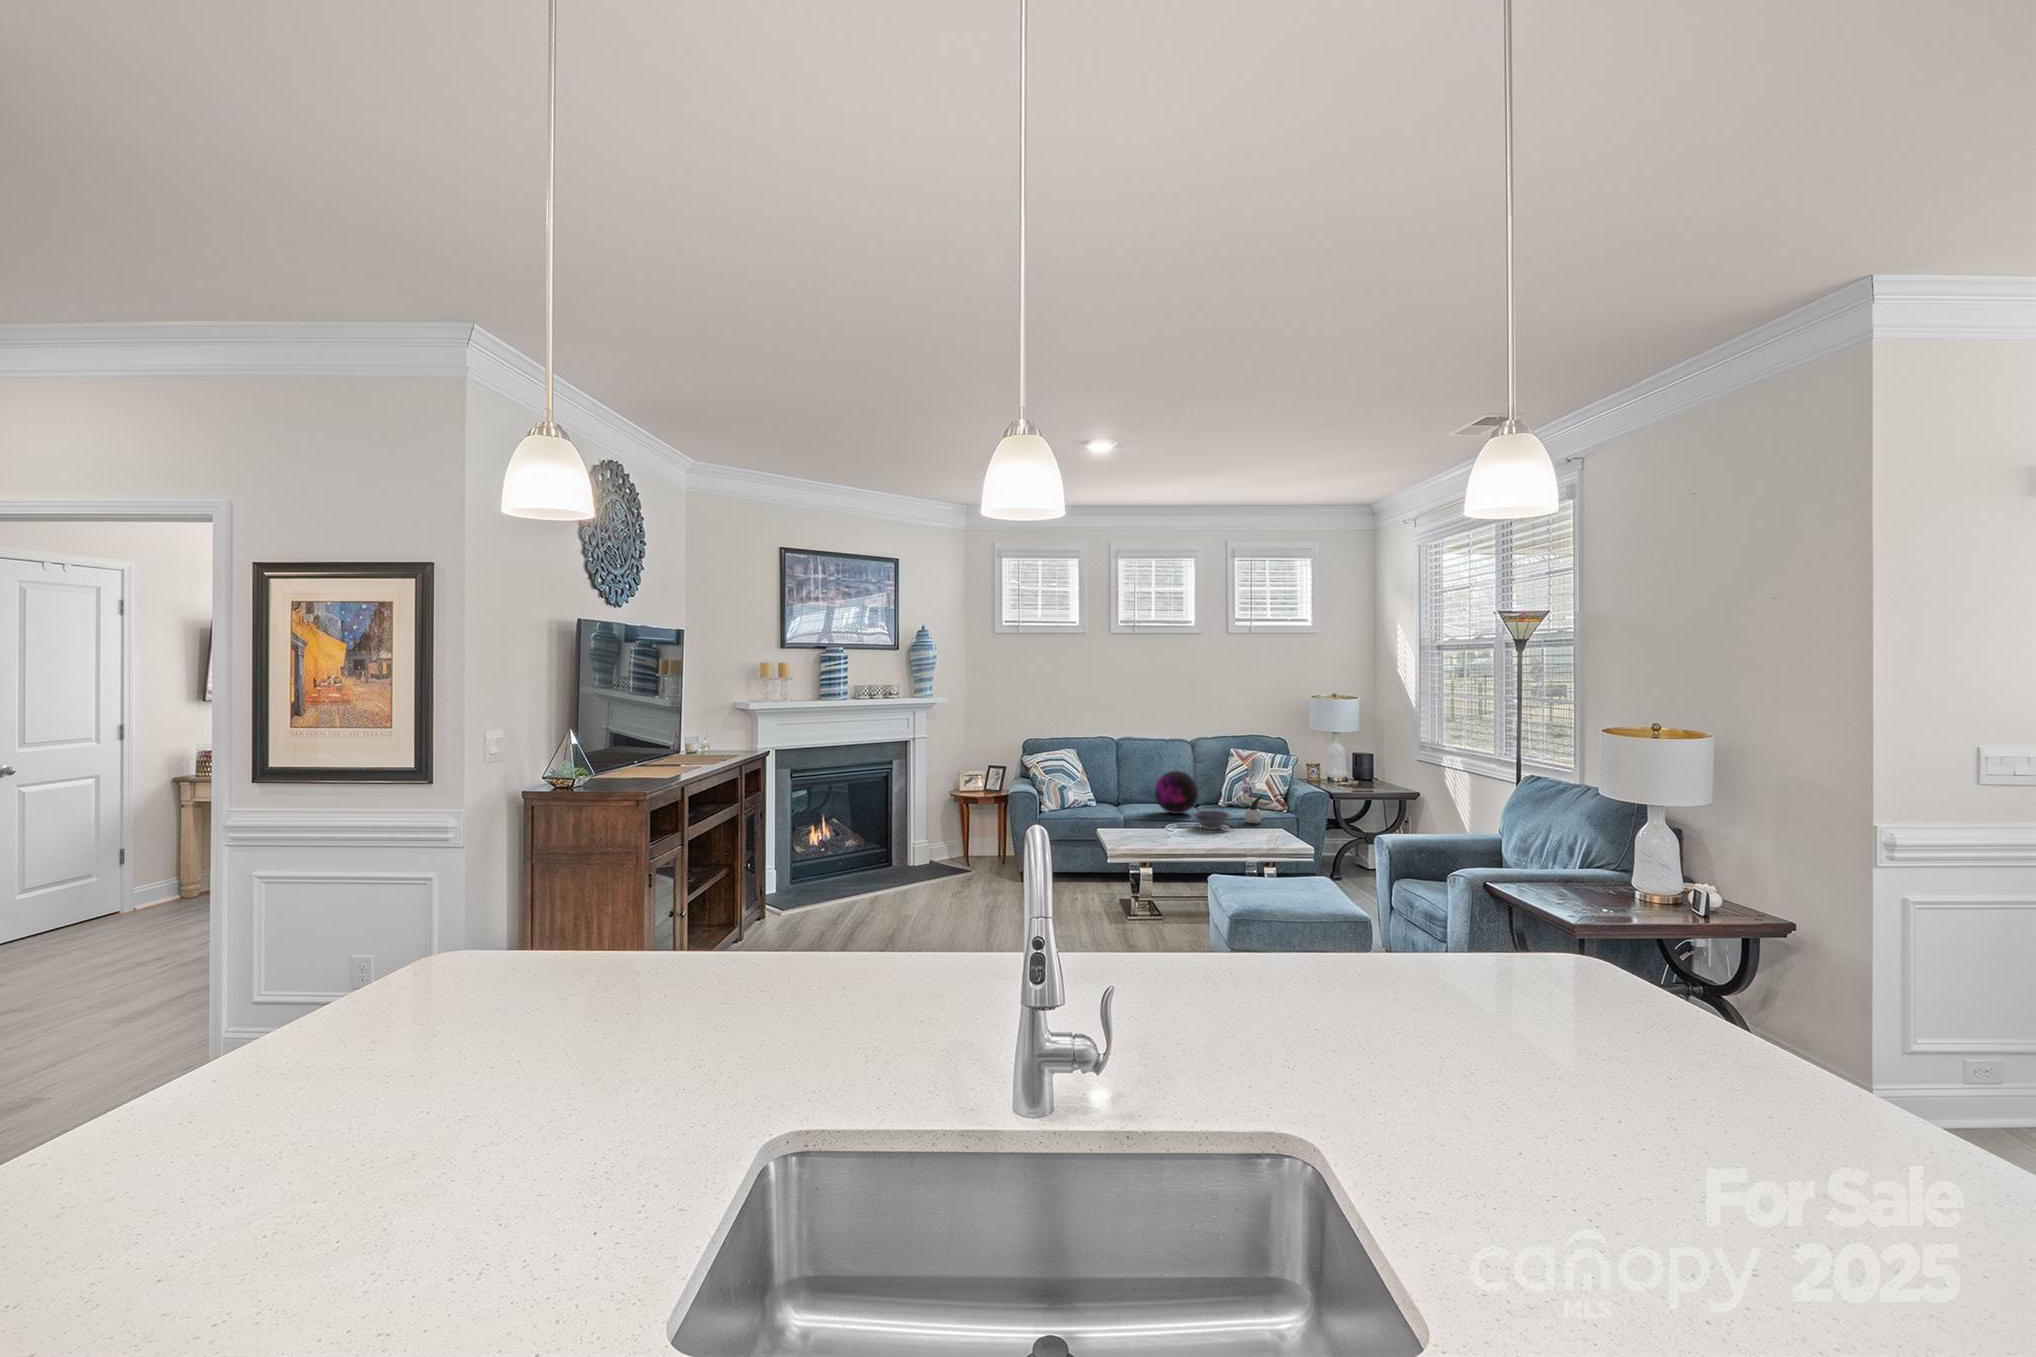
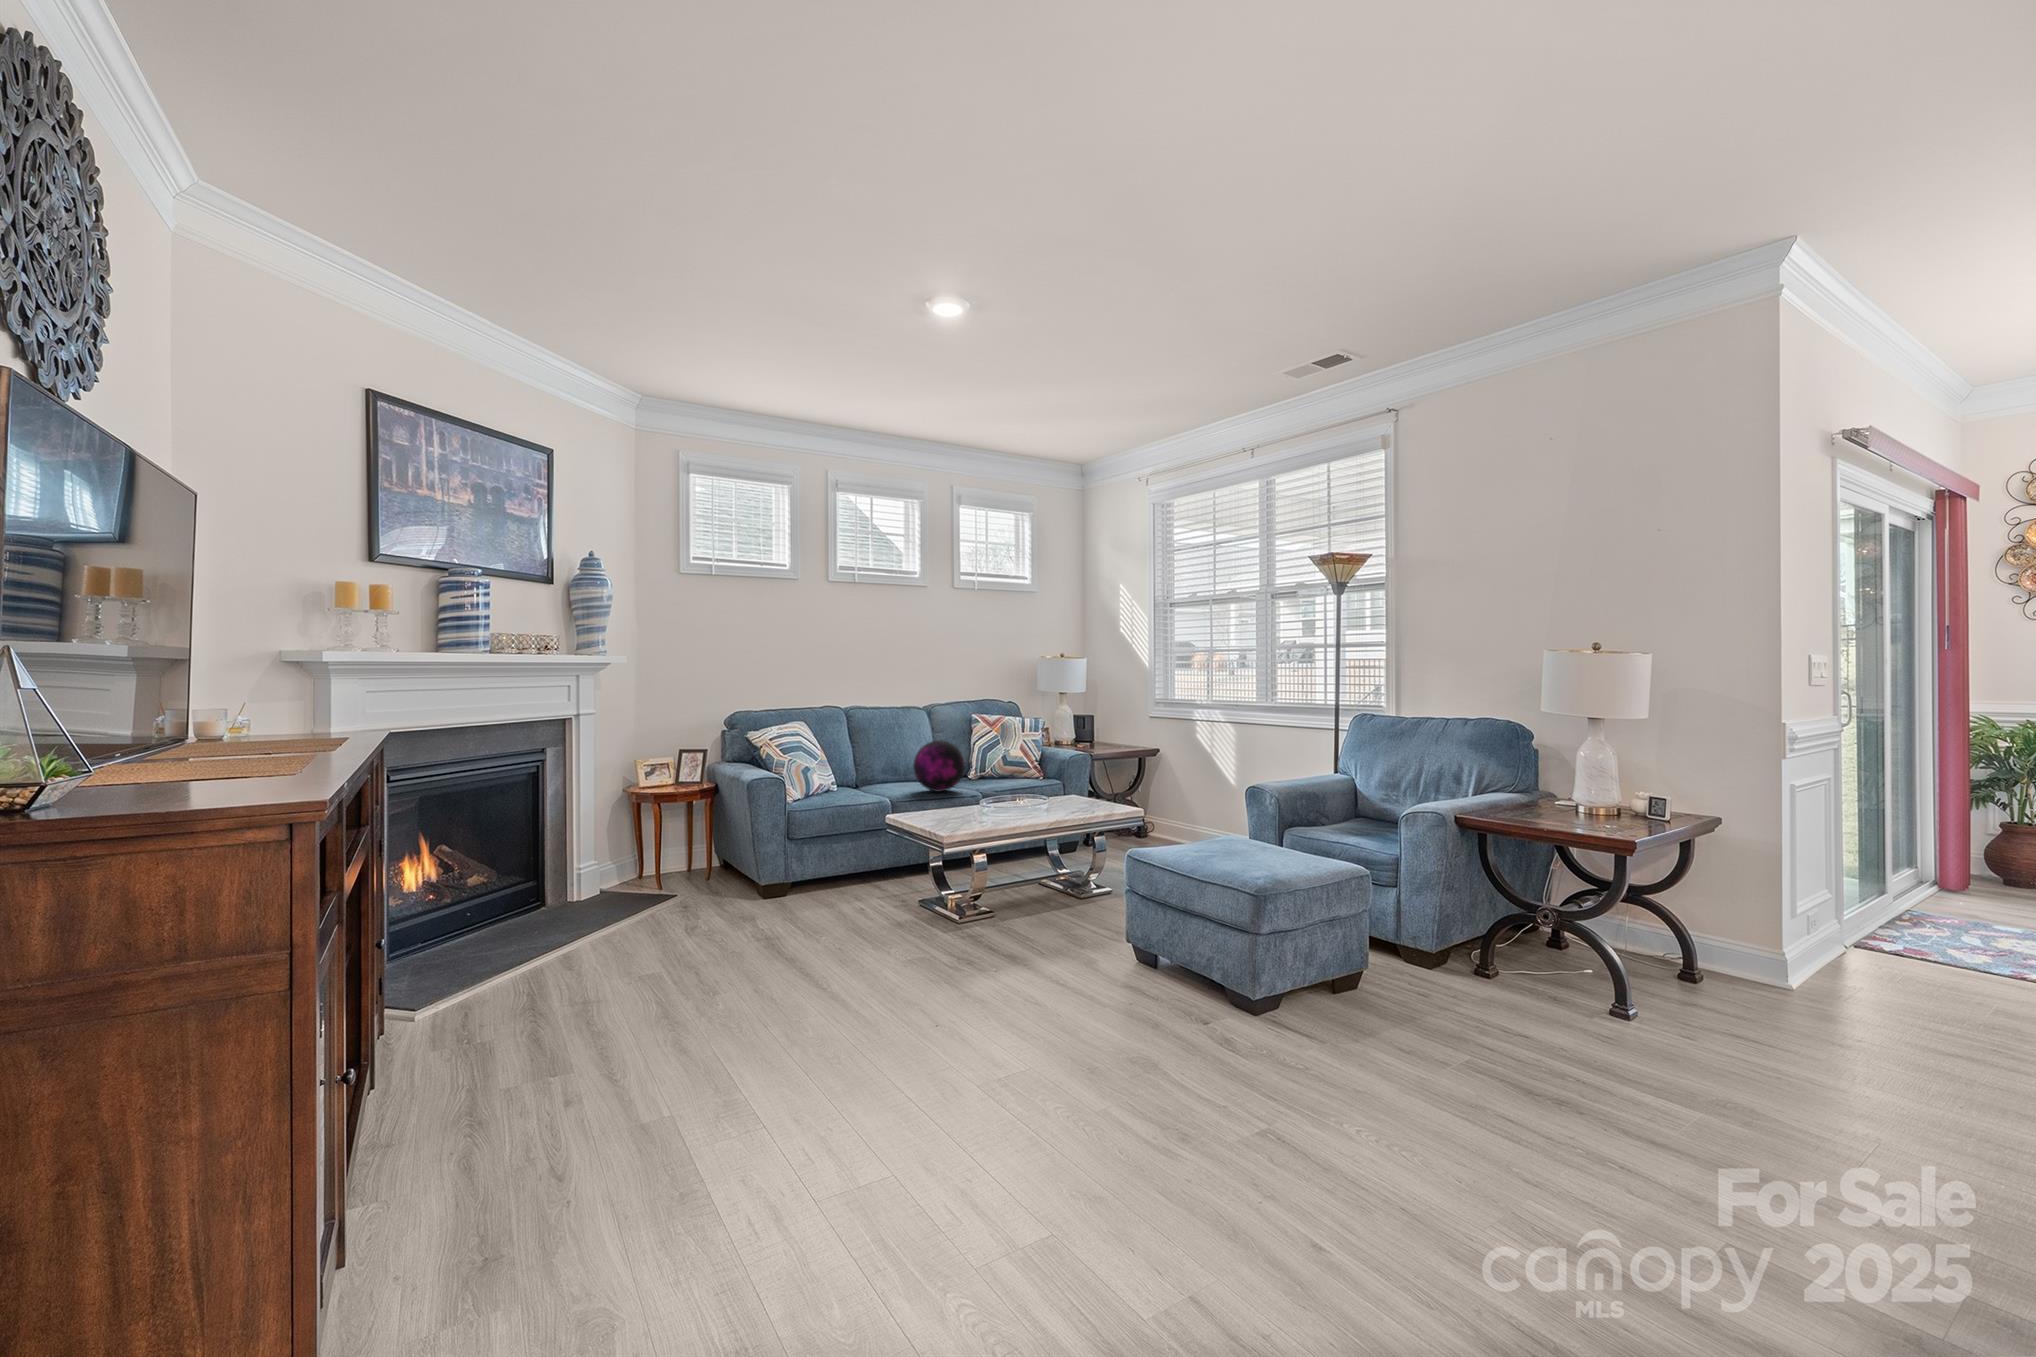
flower arrangement: present [1242,769,1263,823] -> none [1023,732,1050,793]
decorative bowl: present [1193,810,1231,830] -> none [986,781,1032,803]

